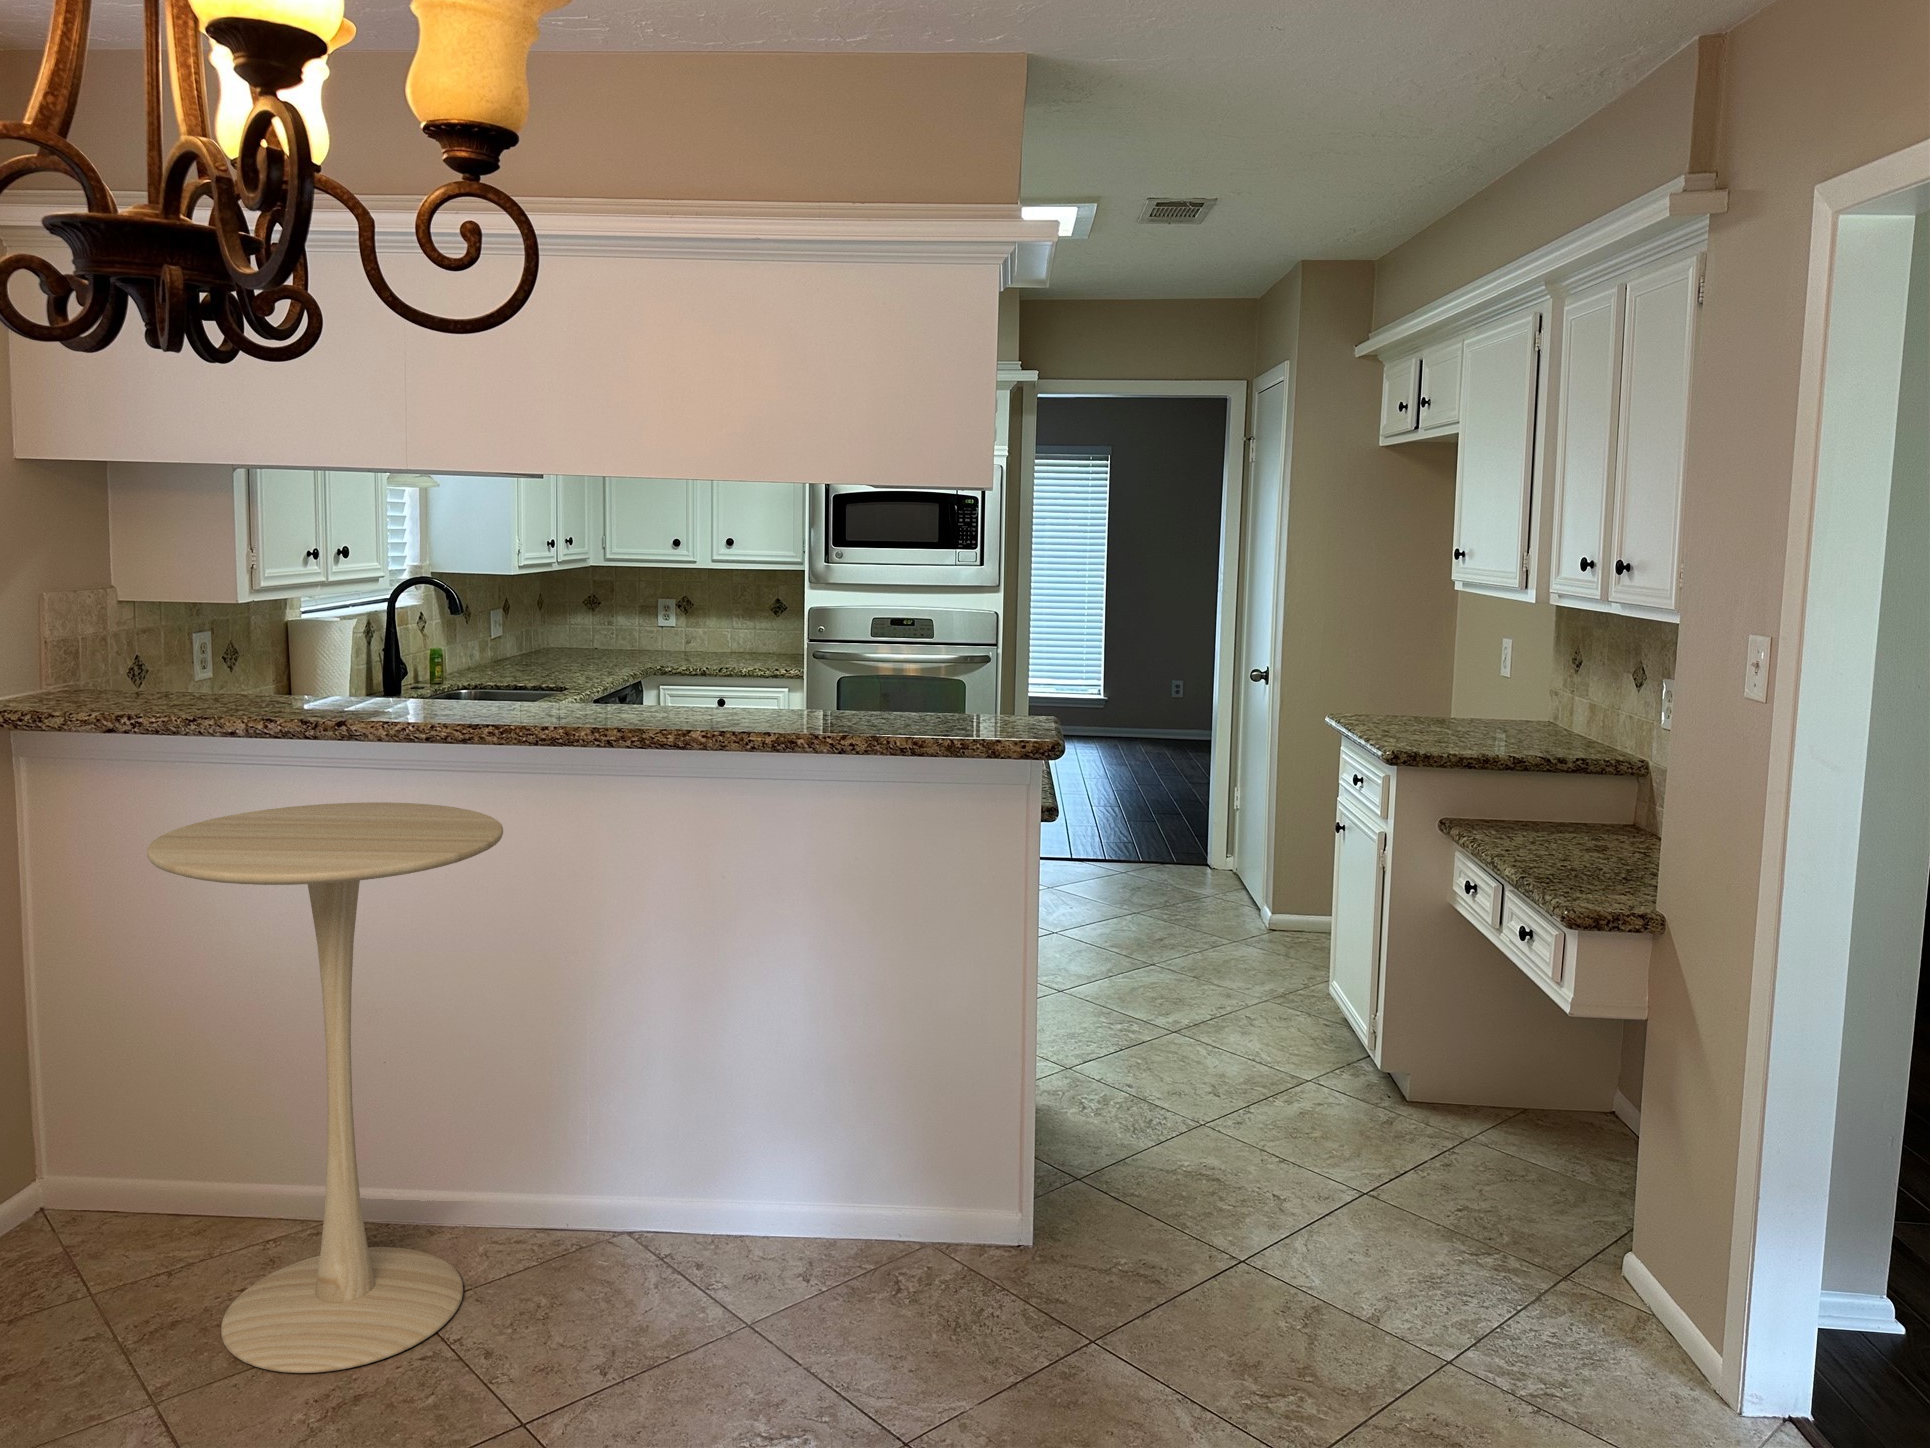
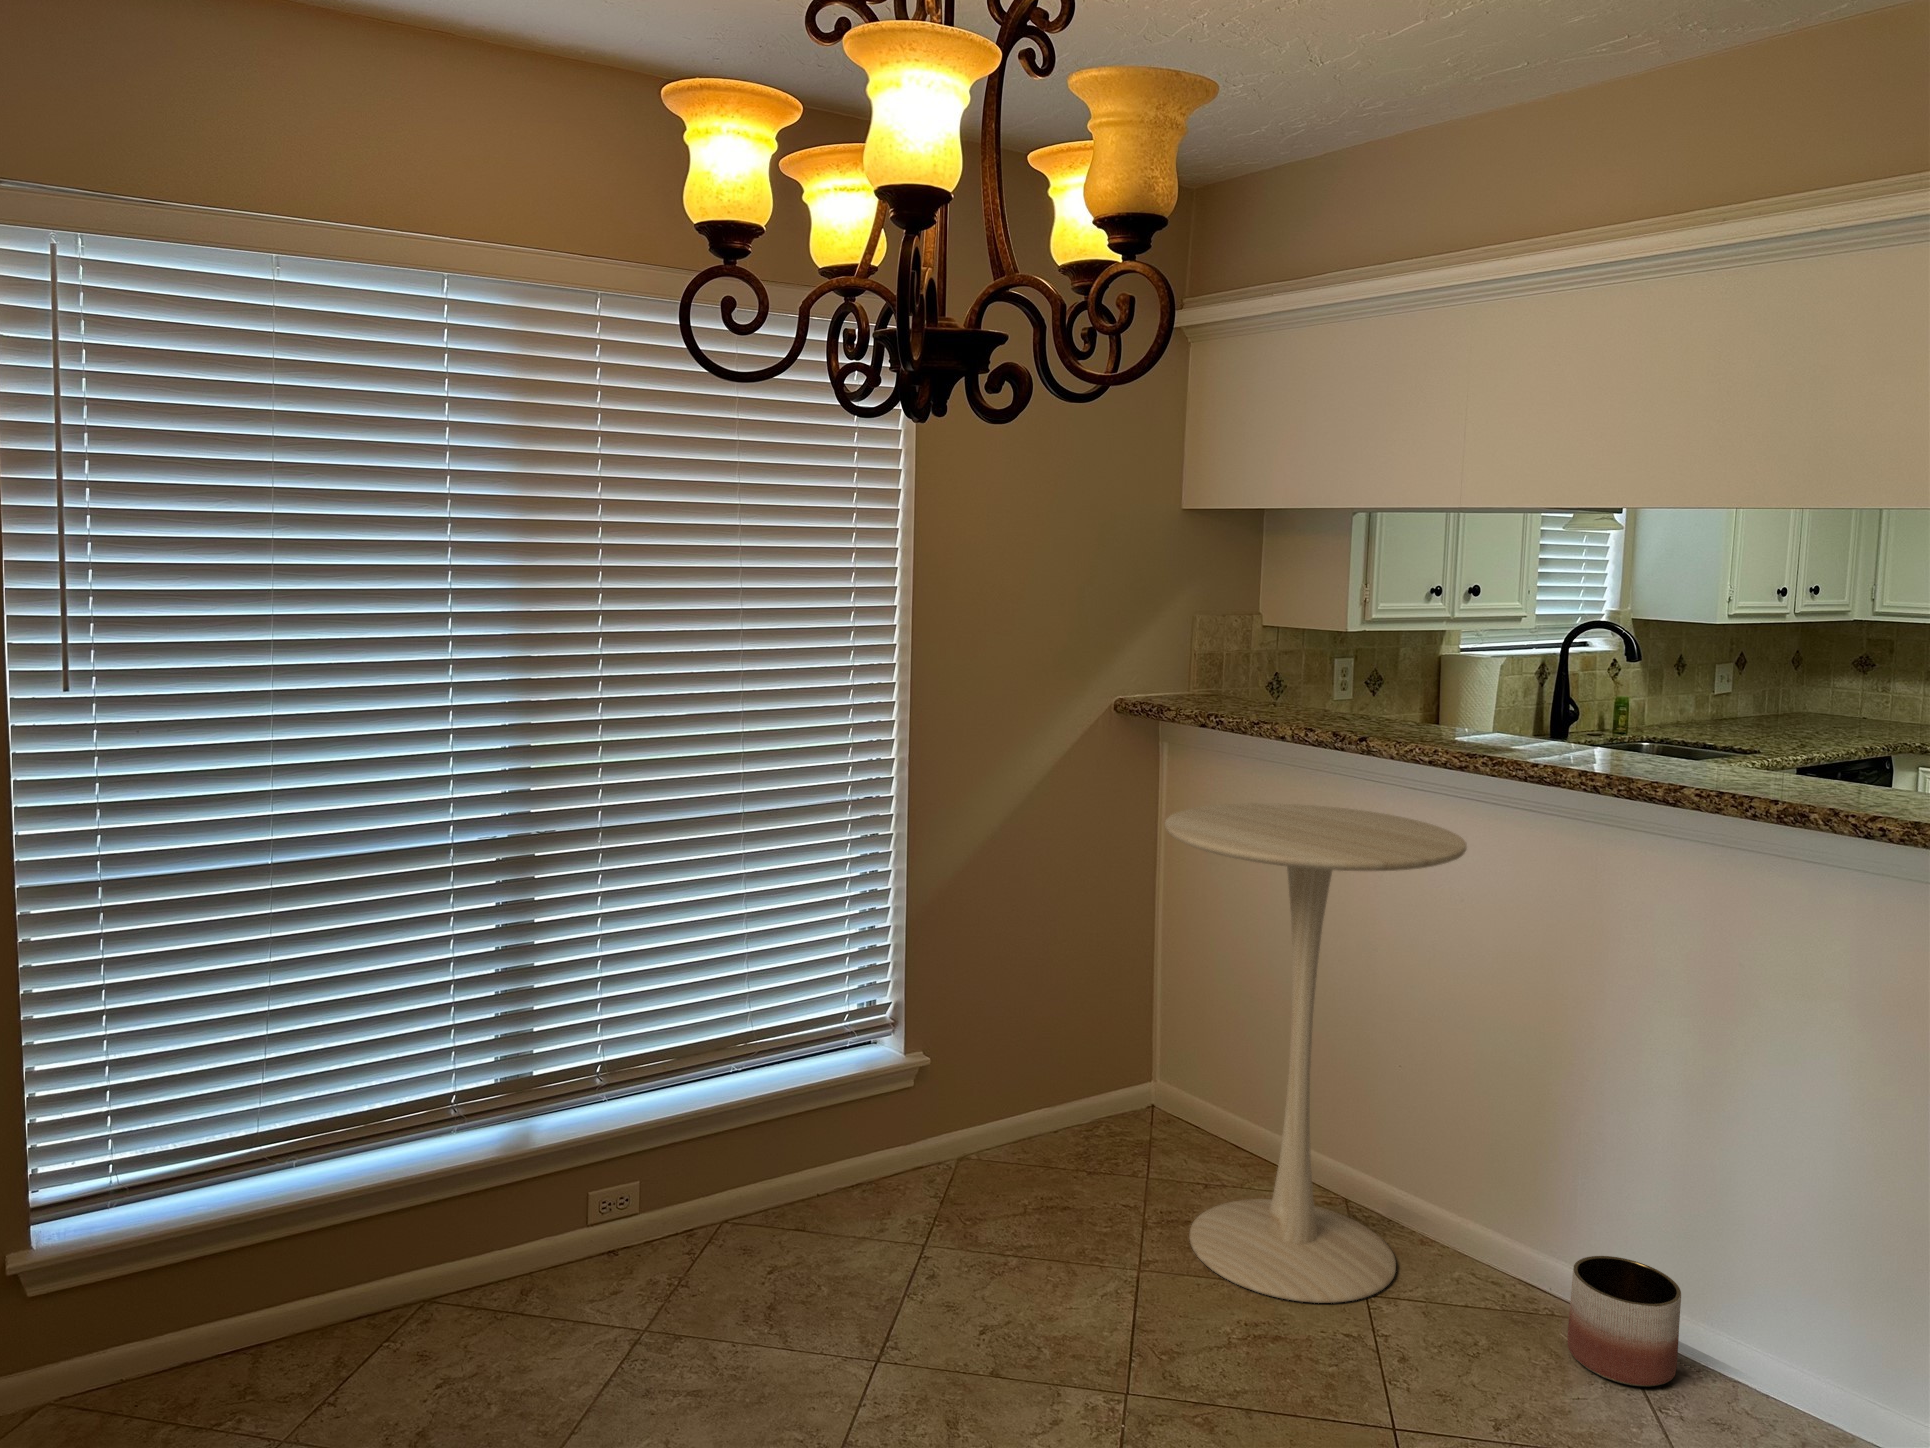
planter: none [638,1168,727,1281] -> present [1567,1256,1681,1387]

